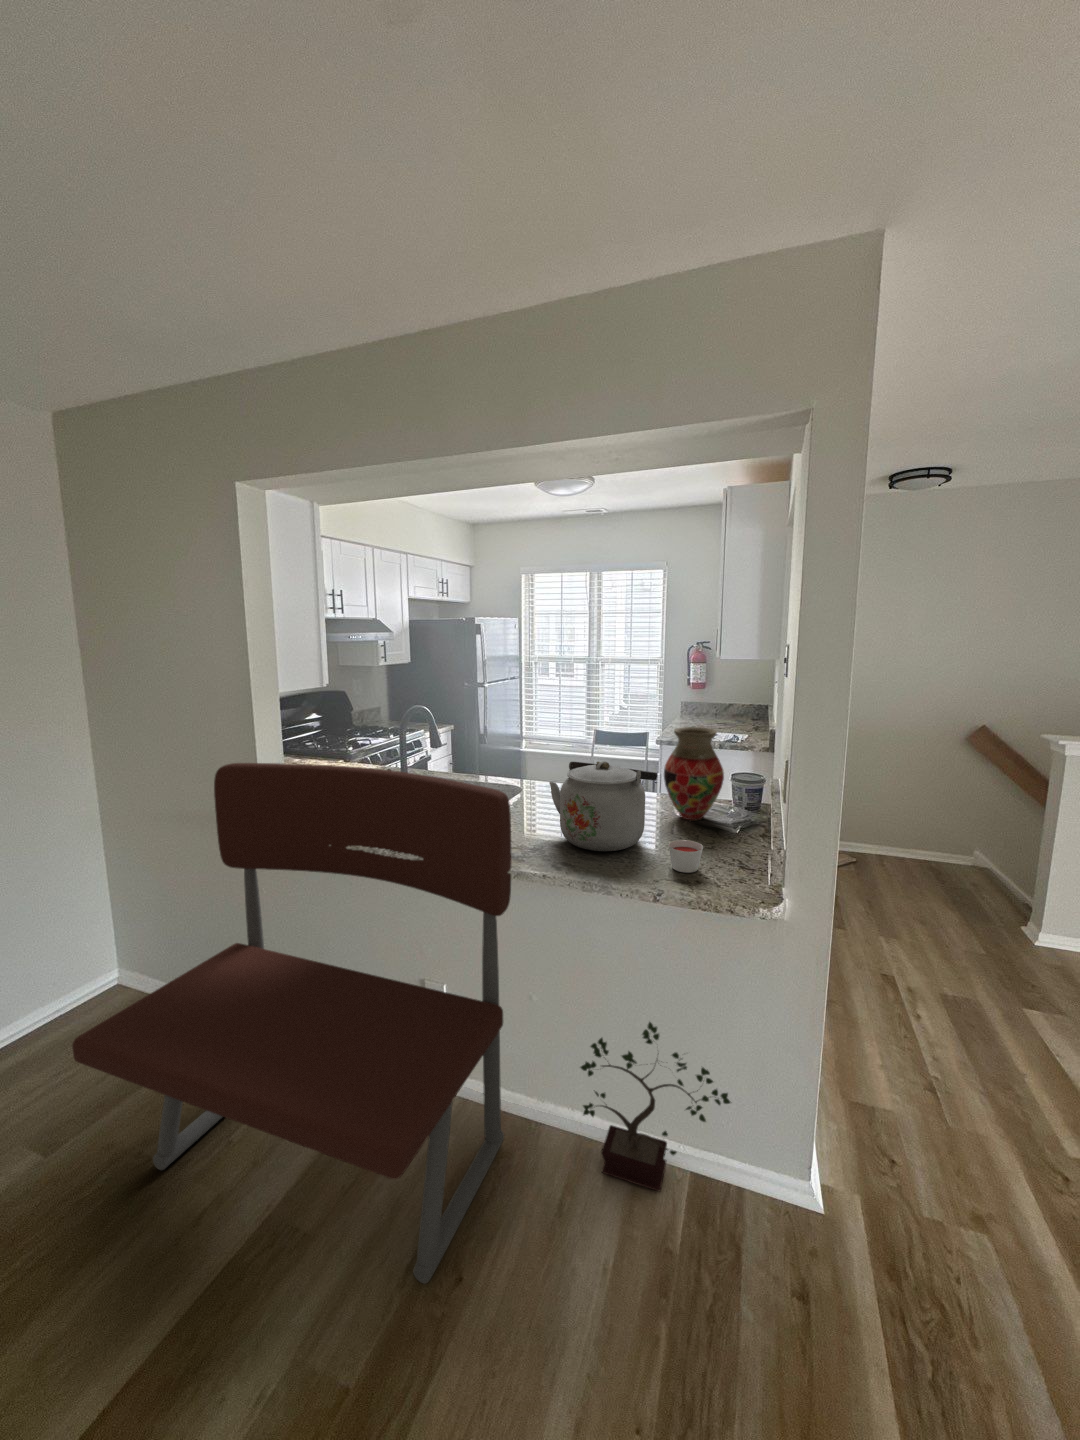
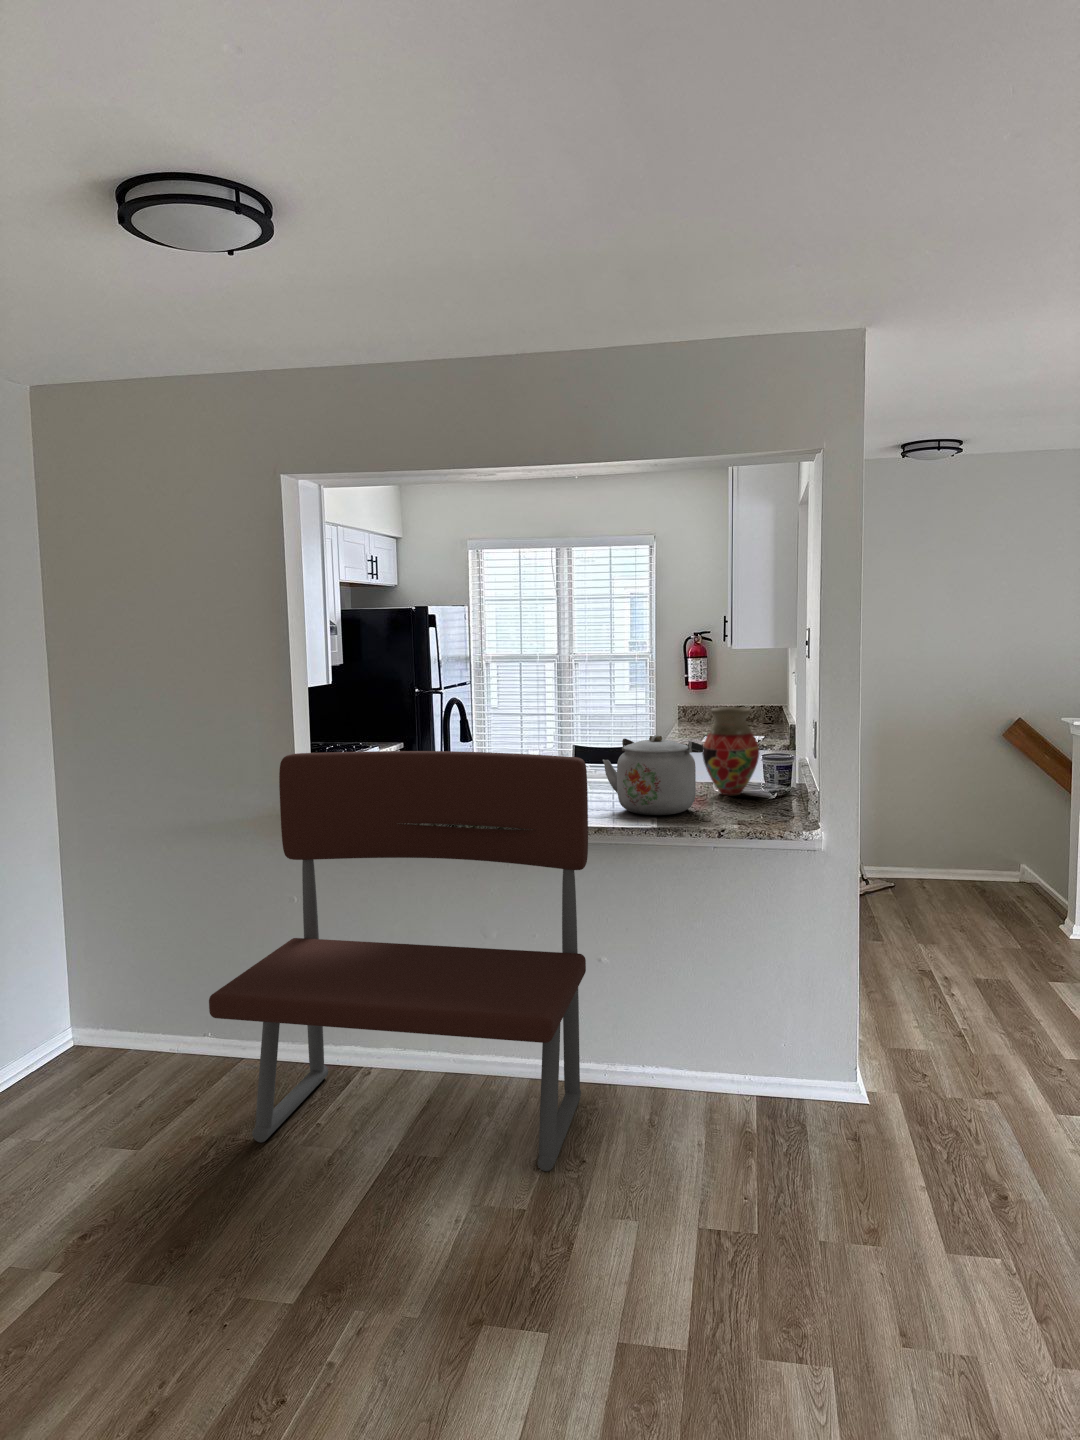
candle: present [669,840,703,873] -> none [723,797,752,822]
potted plant: present [580,1022,731,1191] -> none [652,961,790,1113]

